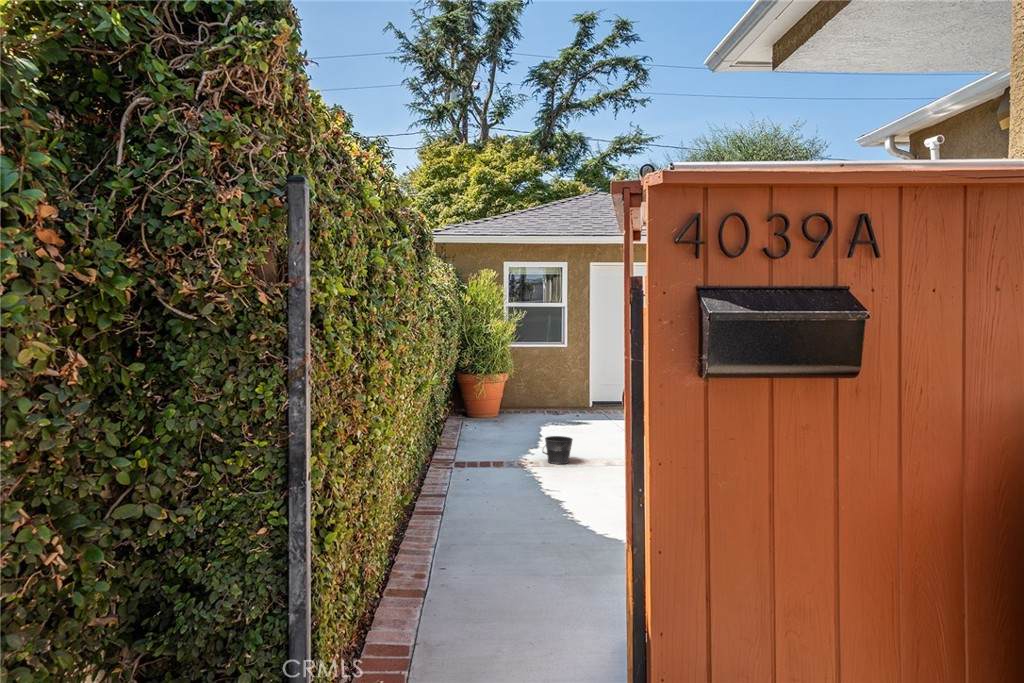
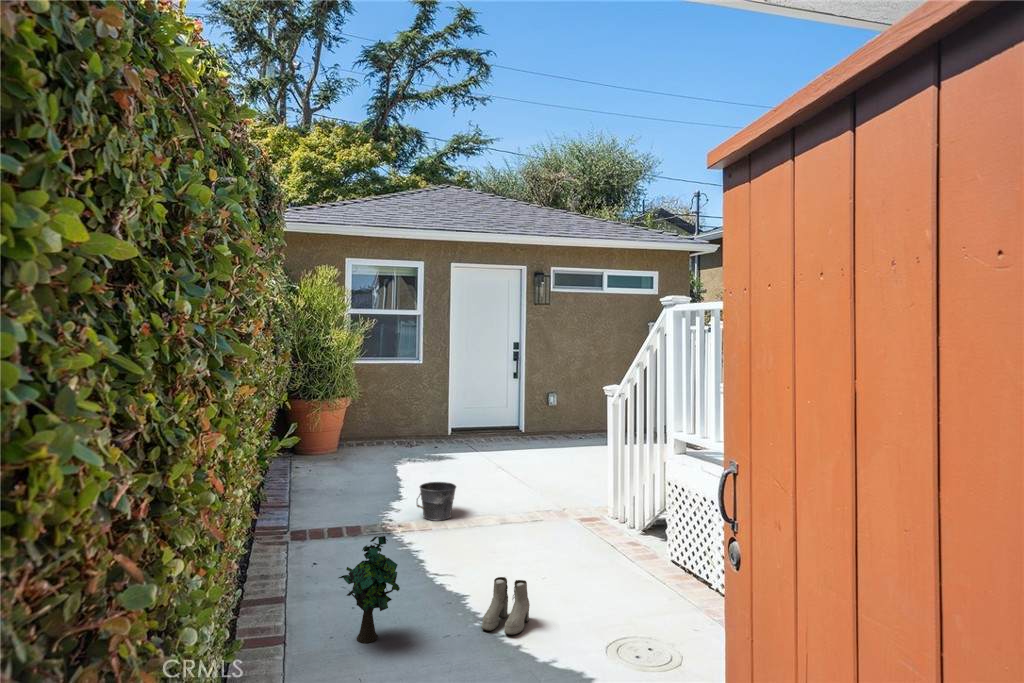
decorative plant: none [470,454,510,521] -> present [339,536,400,643]
boots: none [564,490,600,527] -> present [482,577,530,635]

